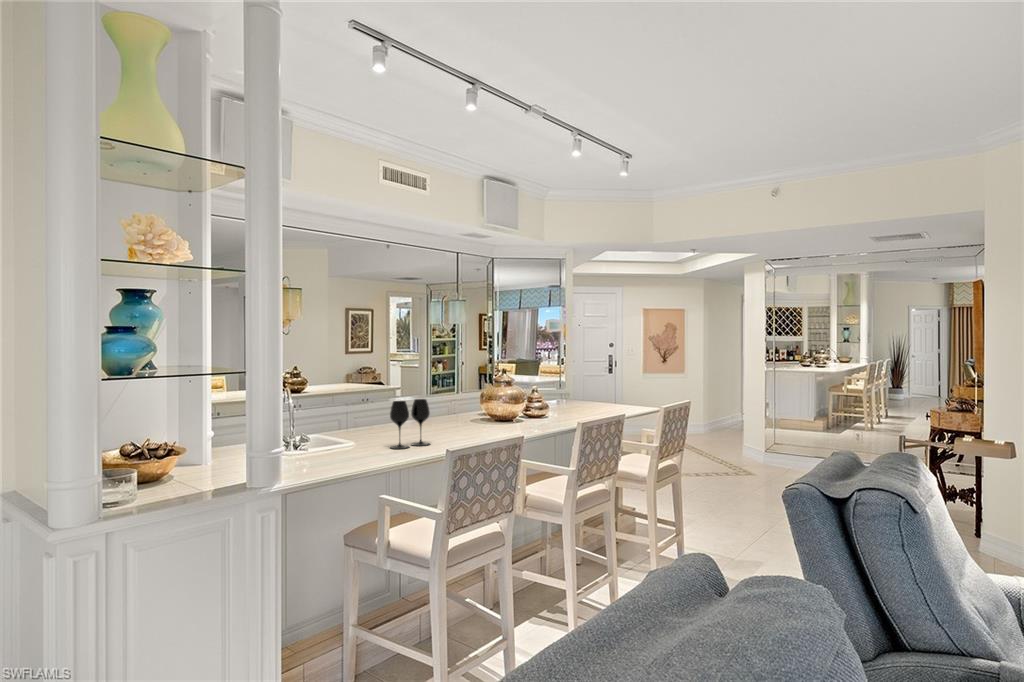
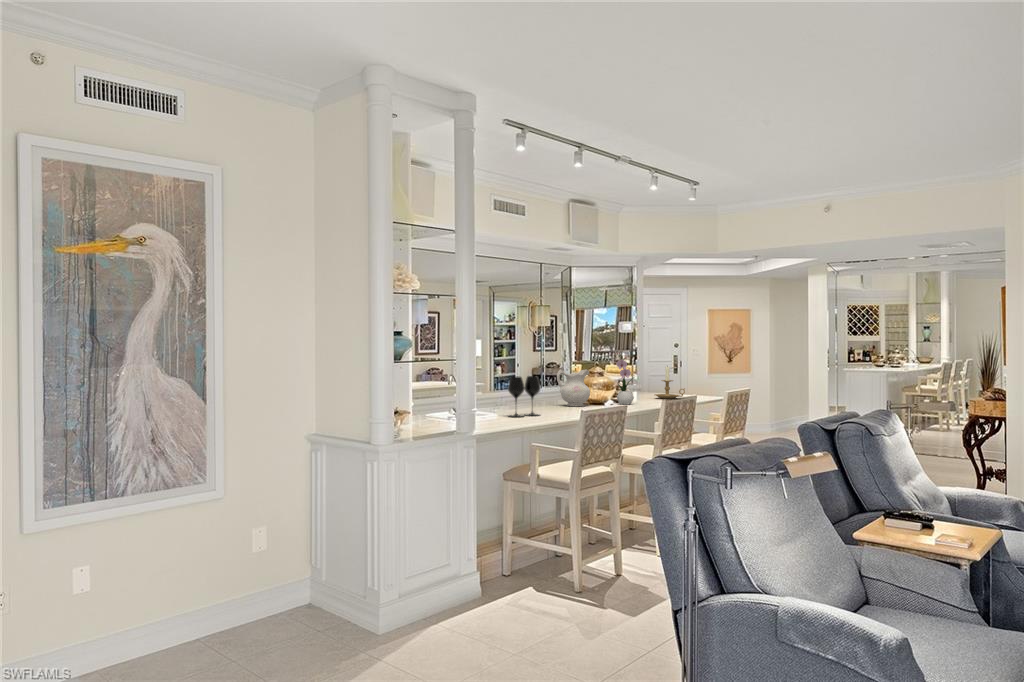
flower arrangement: none [528,365,549,422] -> present [617,353,634,404]
candle holder: none [574,375,607,411] -> present [655,366,685,399]
ceramic pitcher: none [462,385,498,427] -> present [557,368,590,406]

